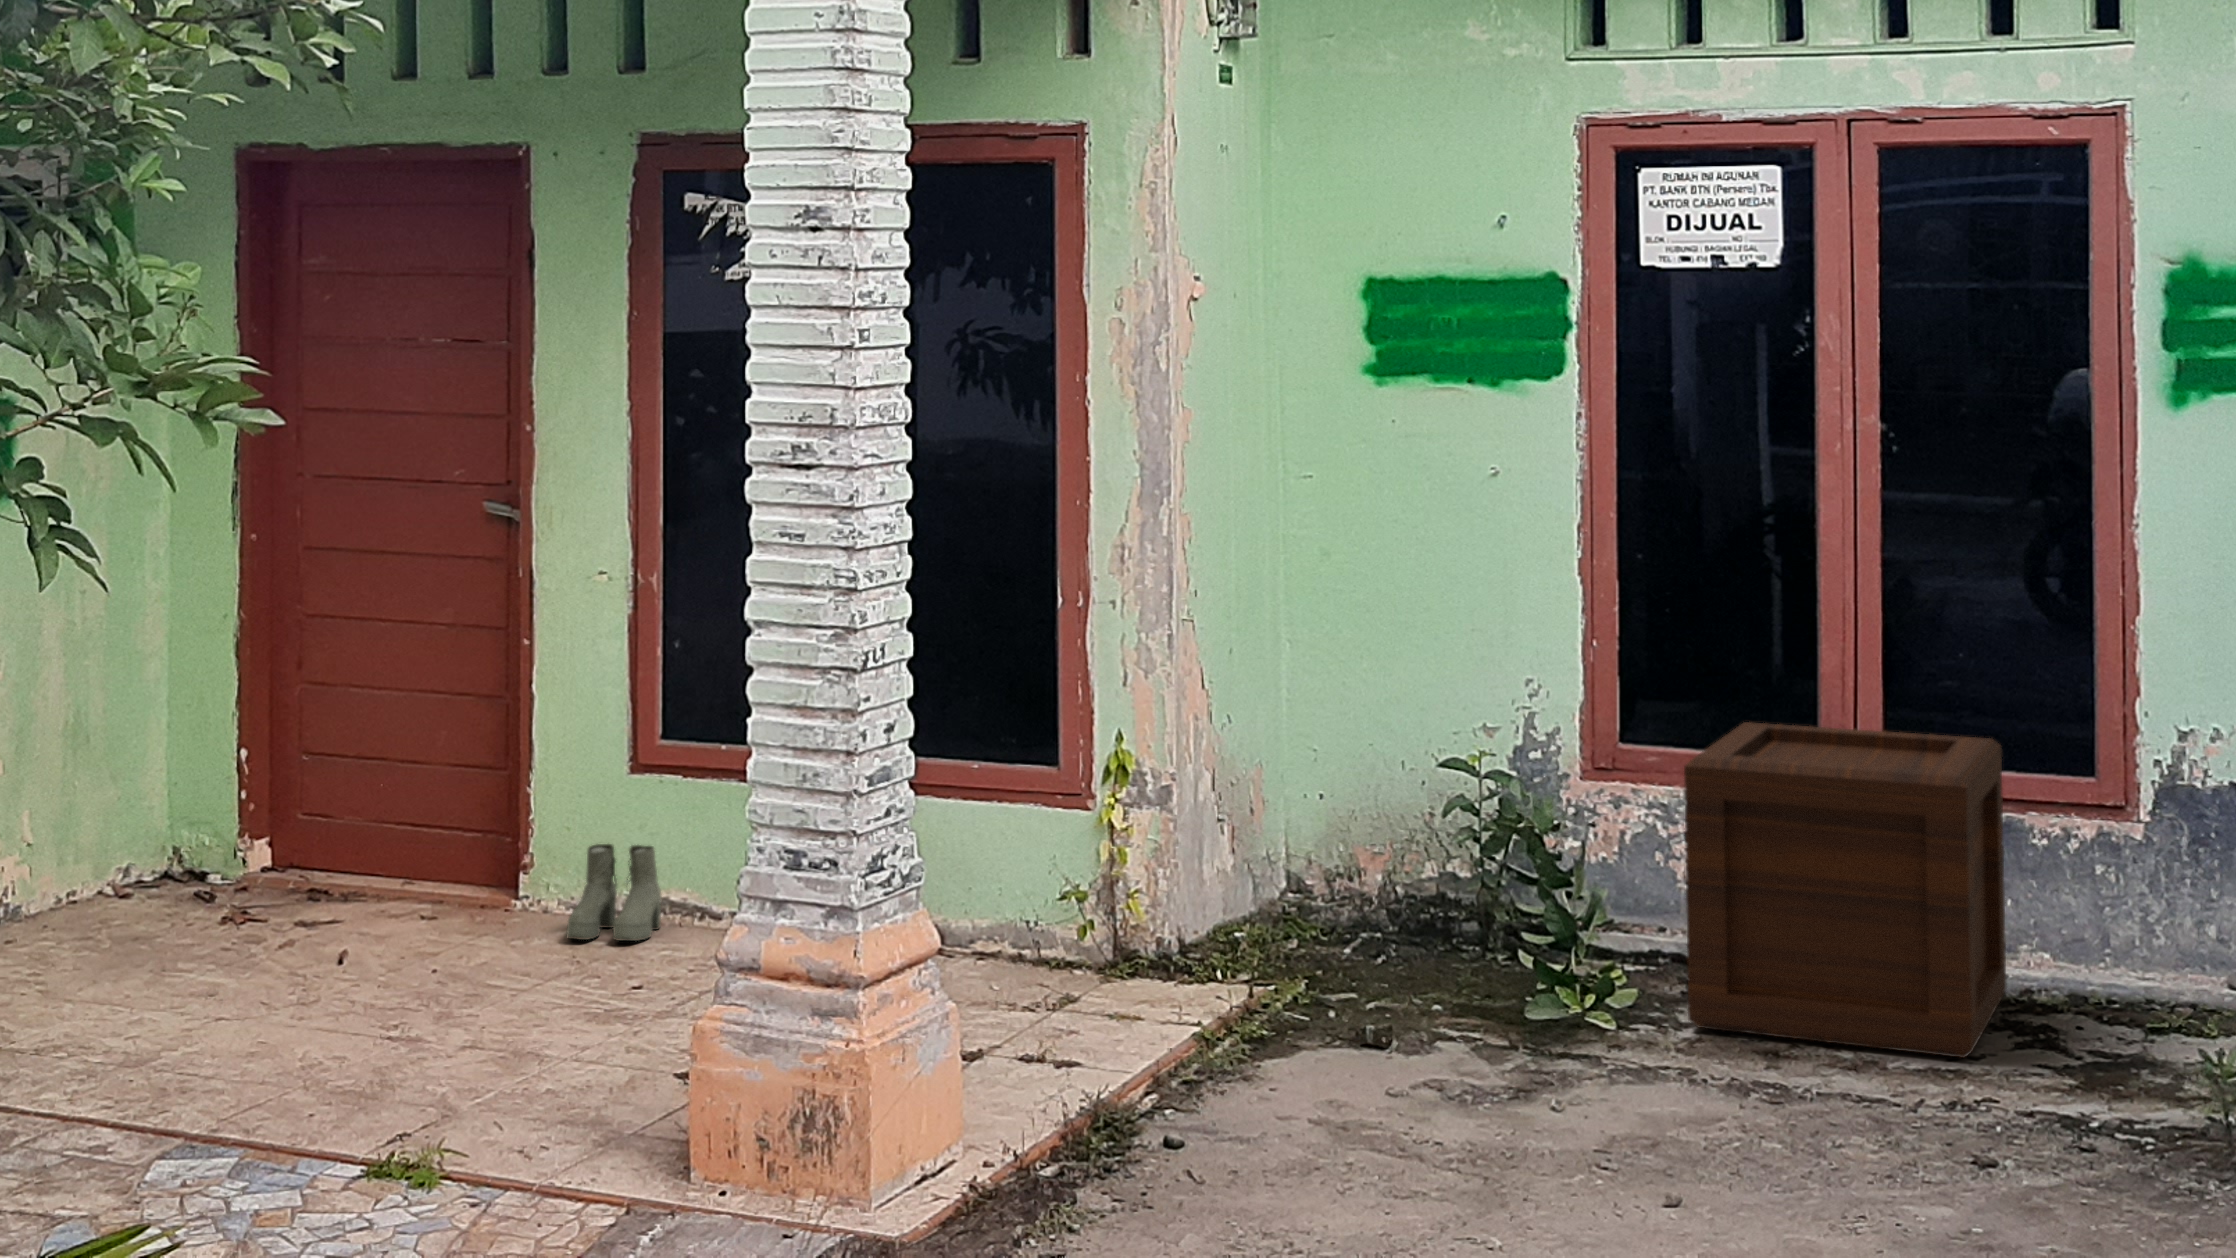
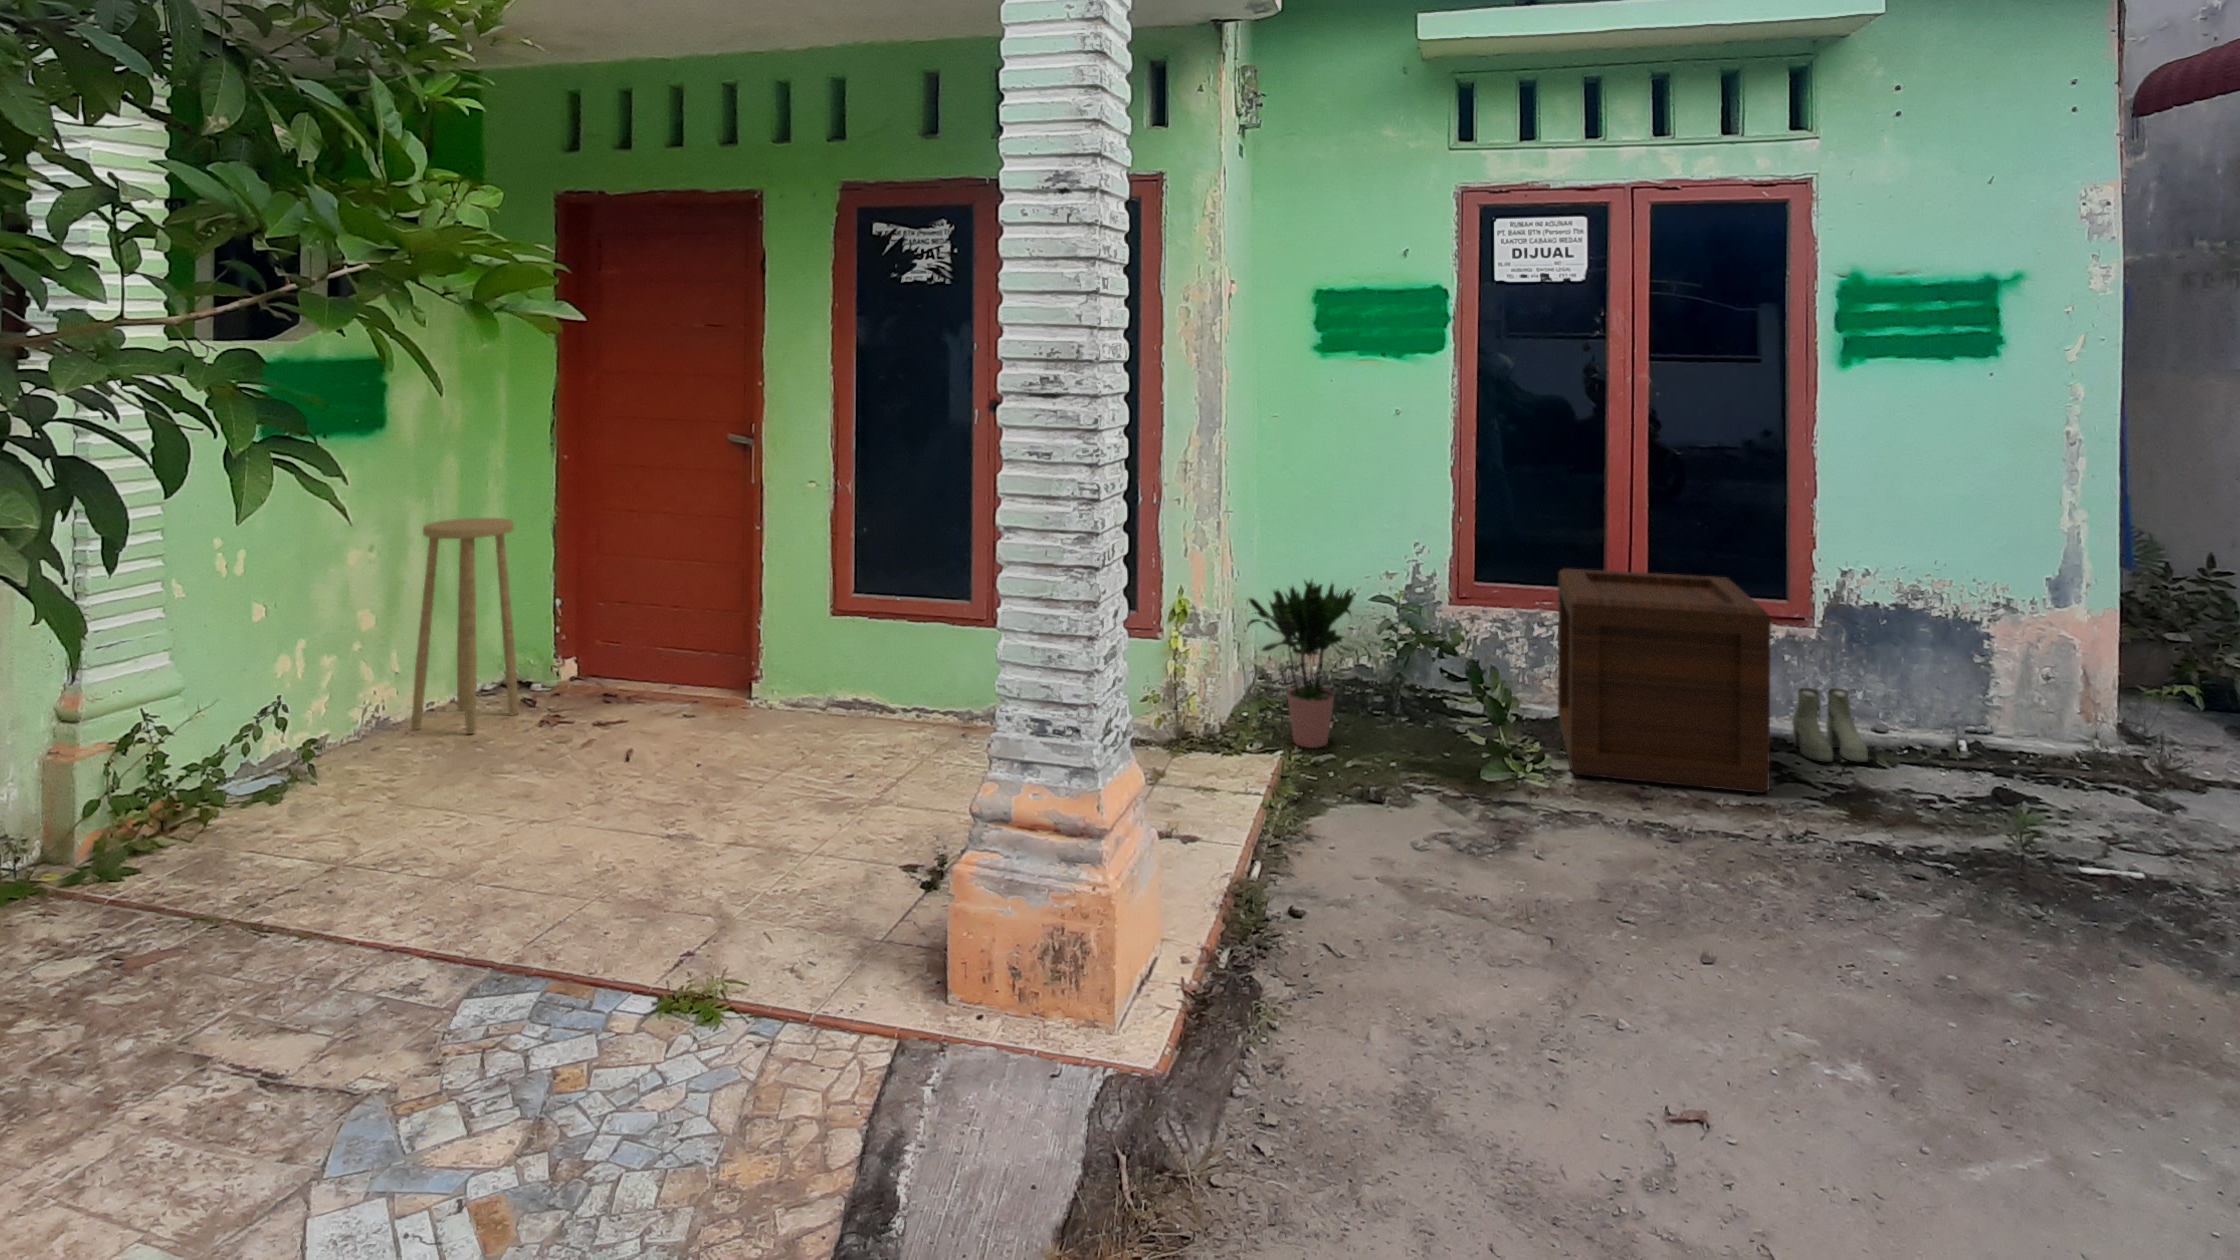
stool: none [54,623,194,927] -> present [411,518,519,734]
potted plant: none [1221,719,1411,985] -> present [1248,579,1354,748]
boots: present [567,844,661,941] -> present [1792,688,1868,762]

